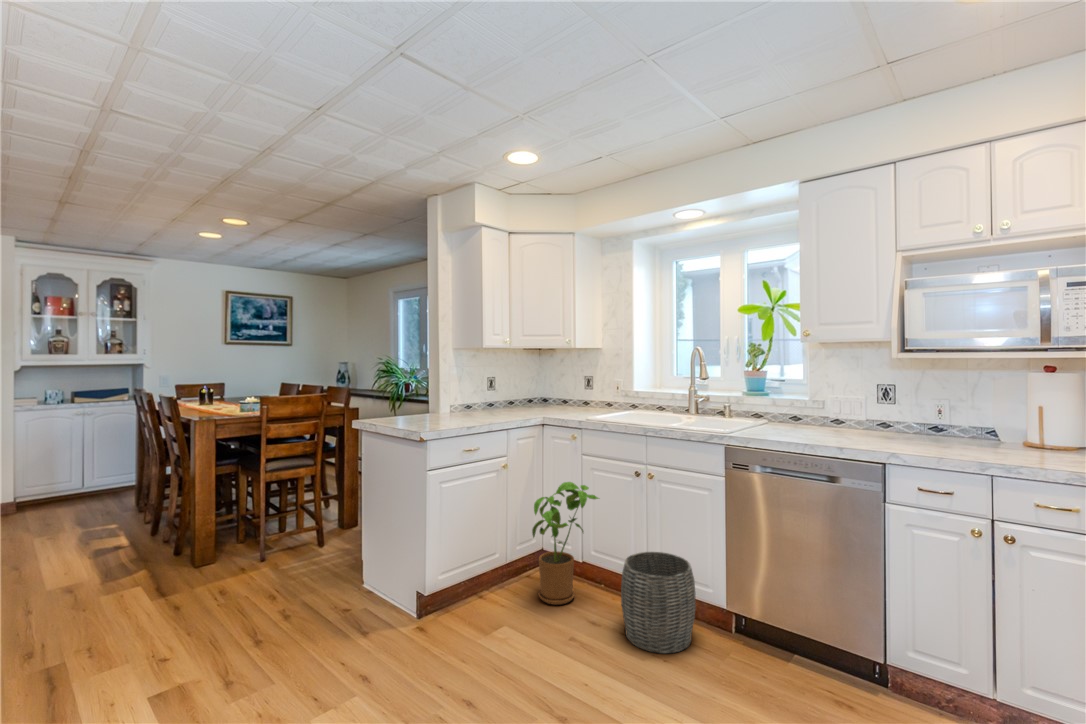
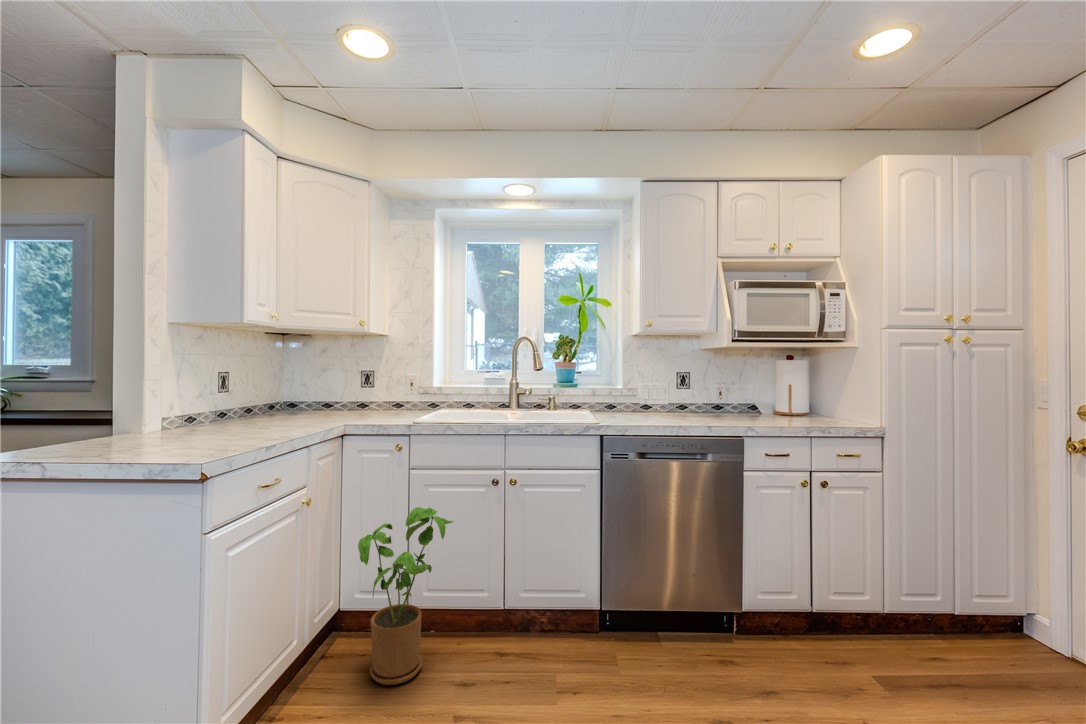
woven basket: present [621,552,696,653] -> none [507,568,592,694]

